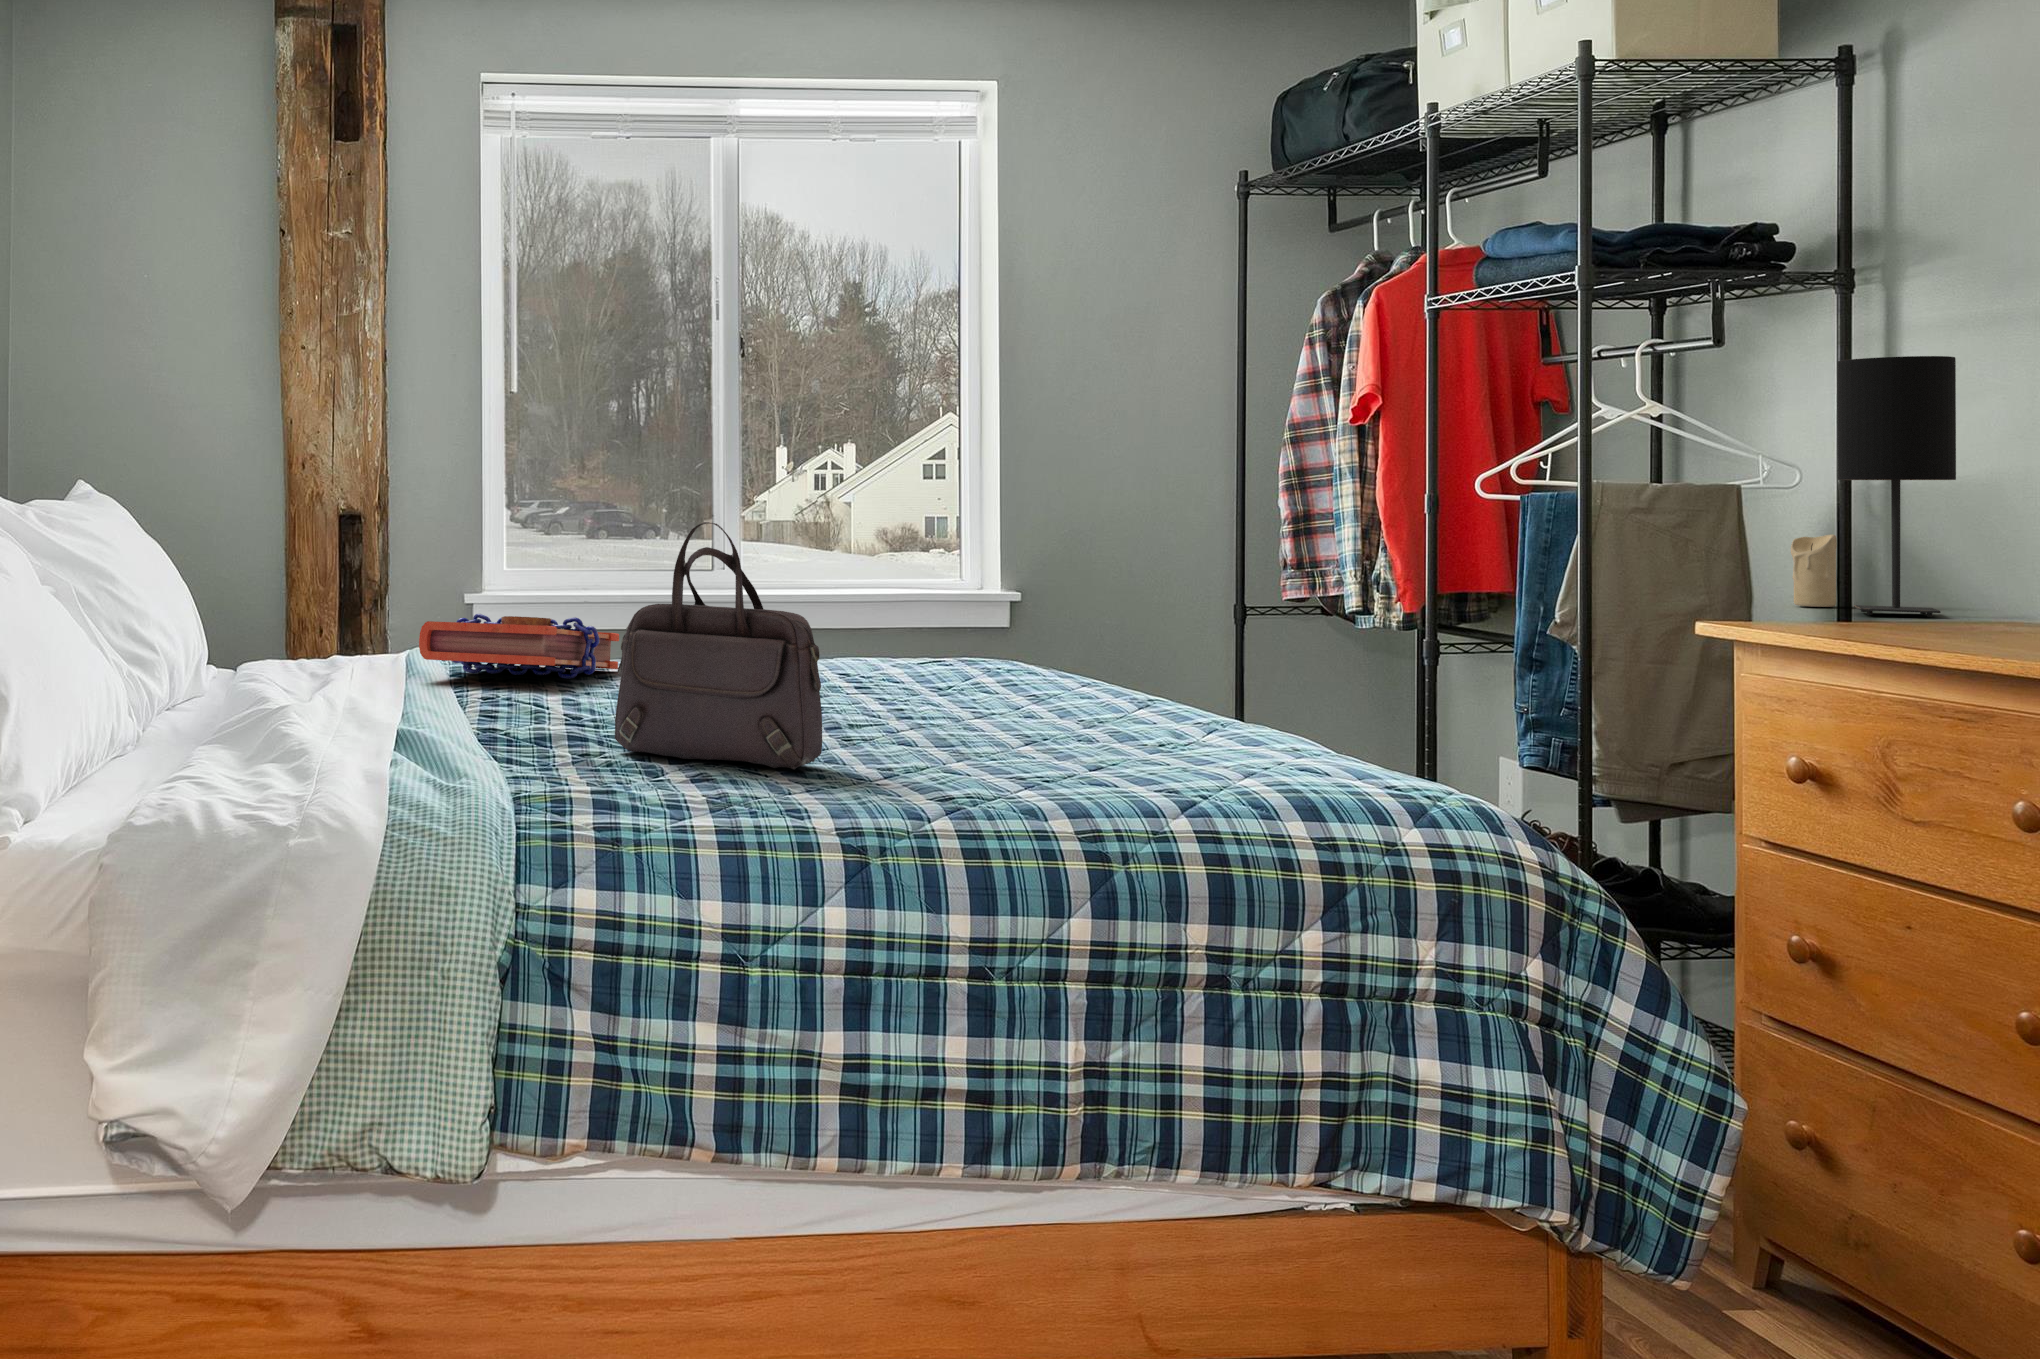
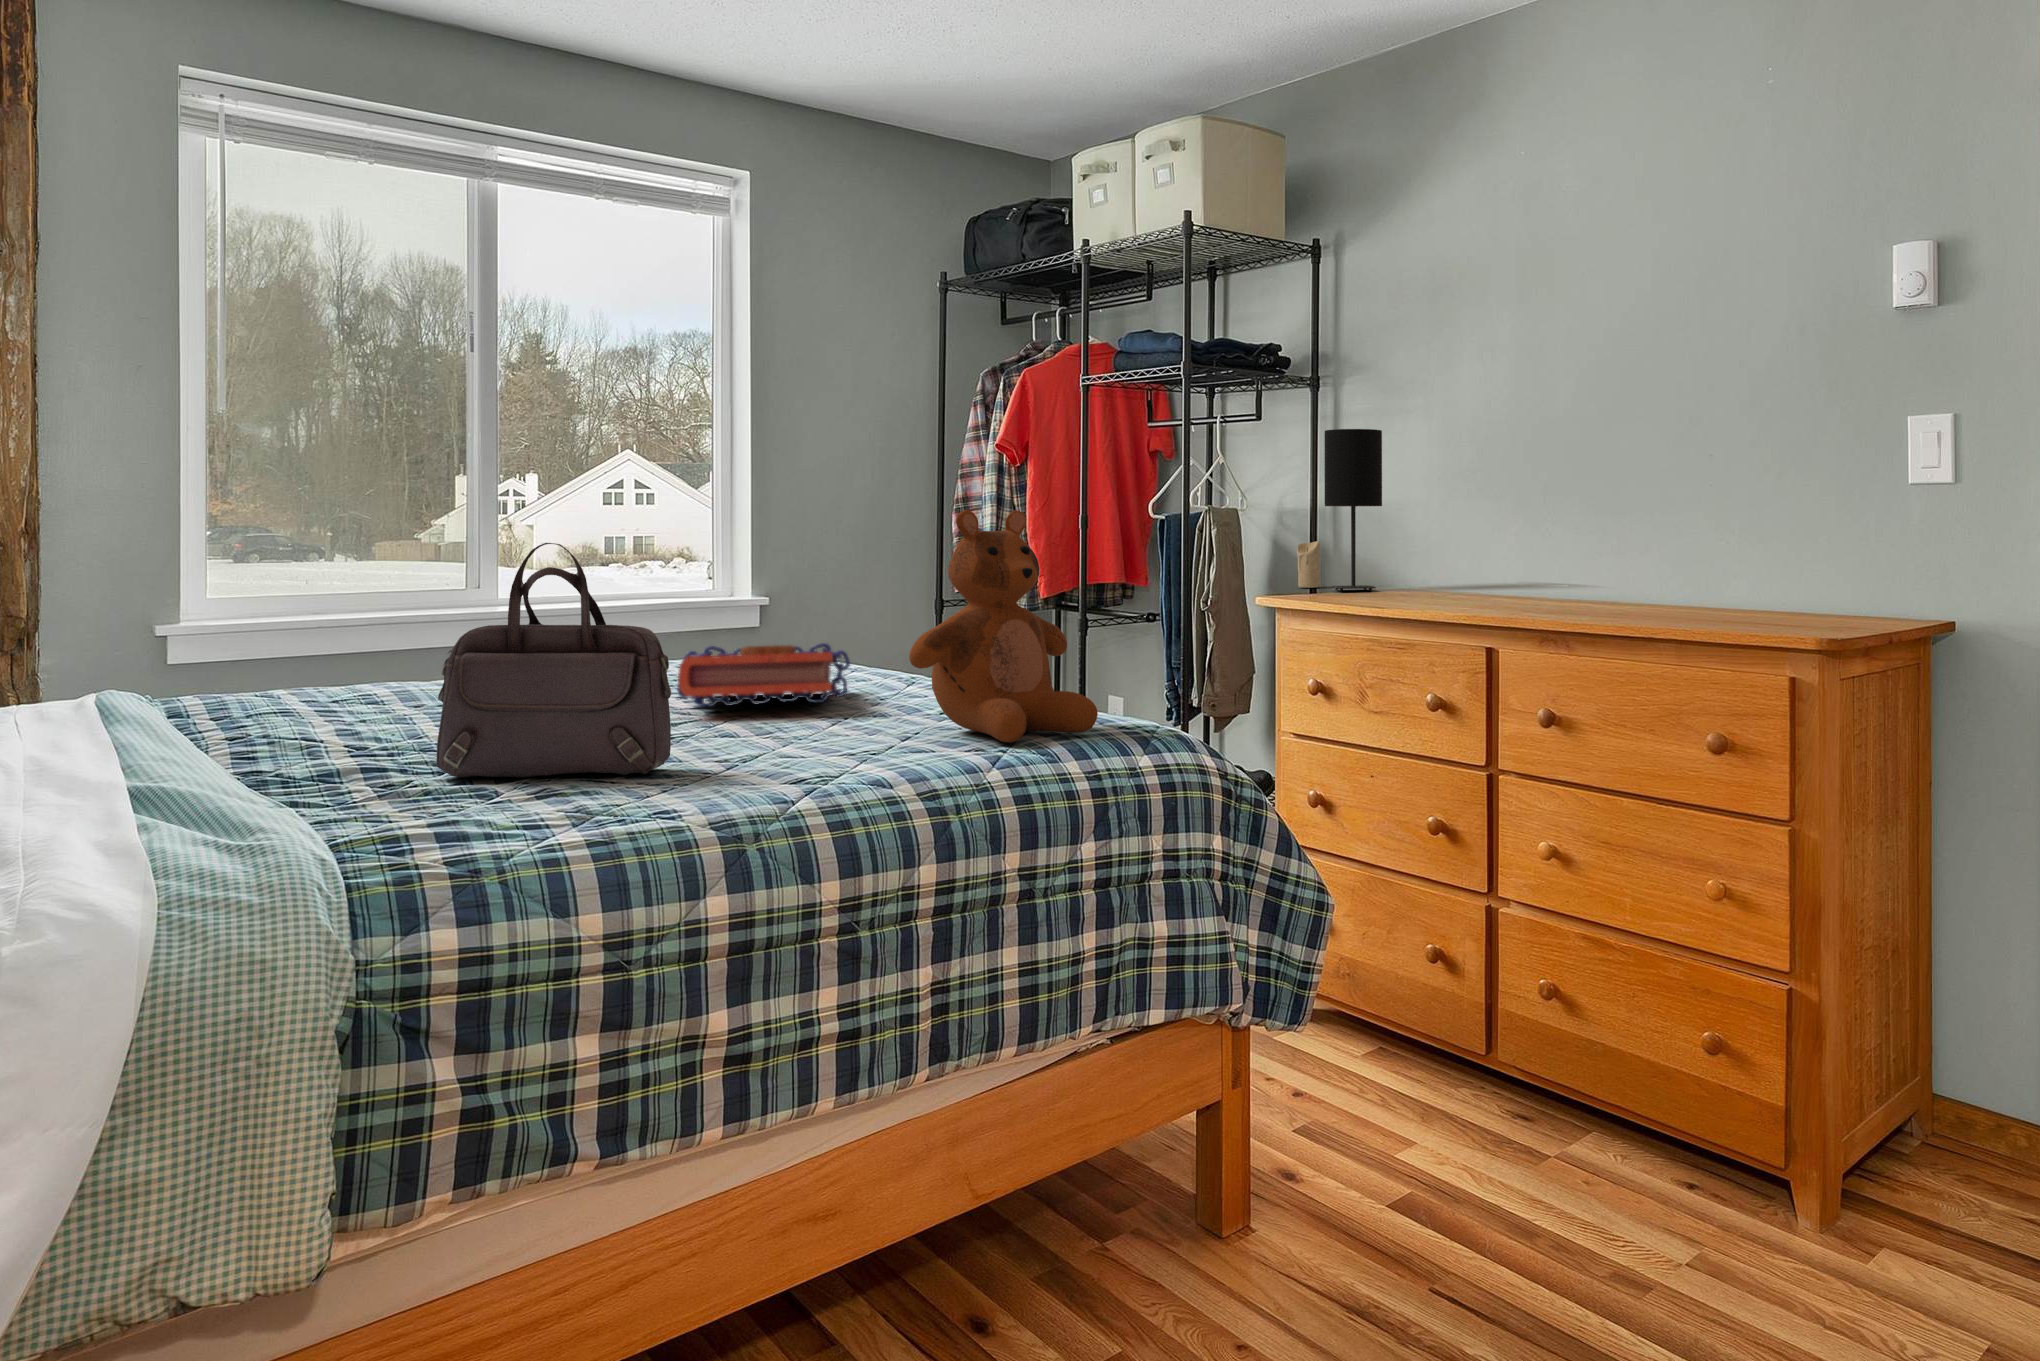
teddy bear: none [1100,489,1352,785] -> present [909,510,1098,743]
book: present [419,614,619,679] -> present [677,643,850,707]

